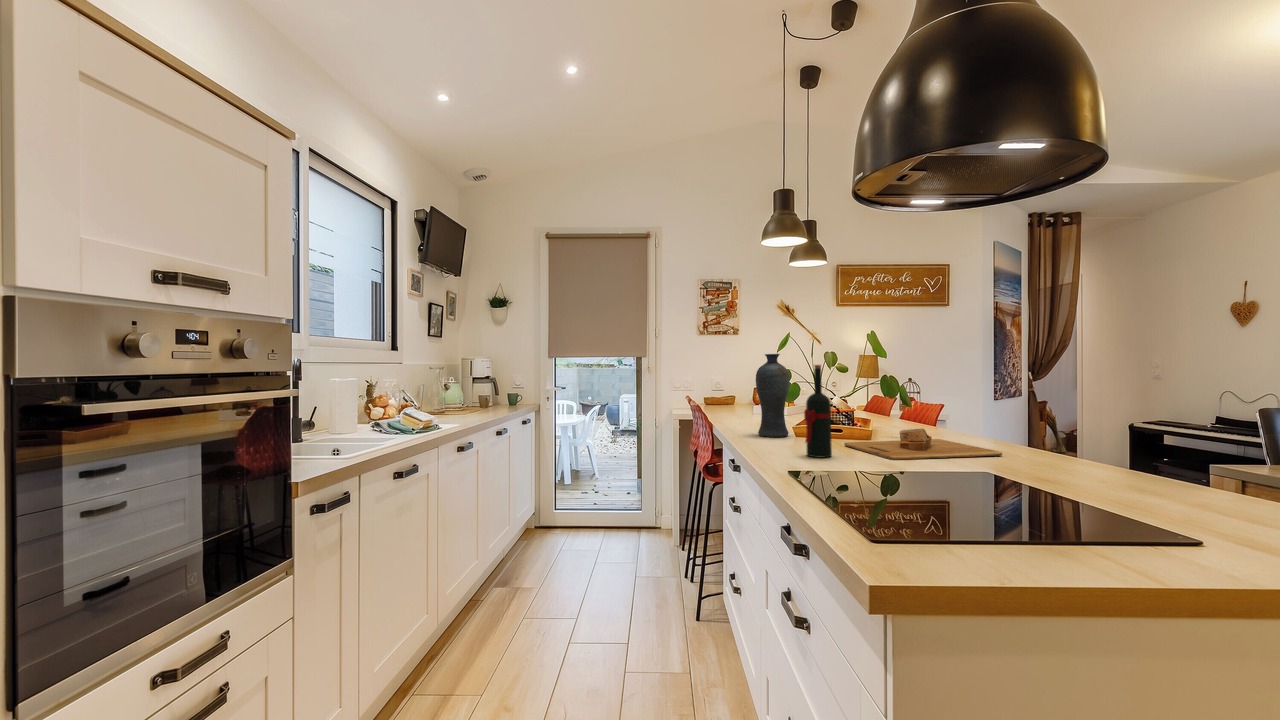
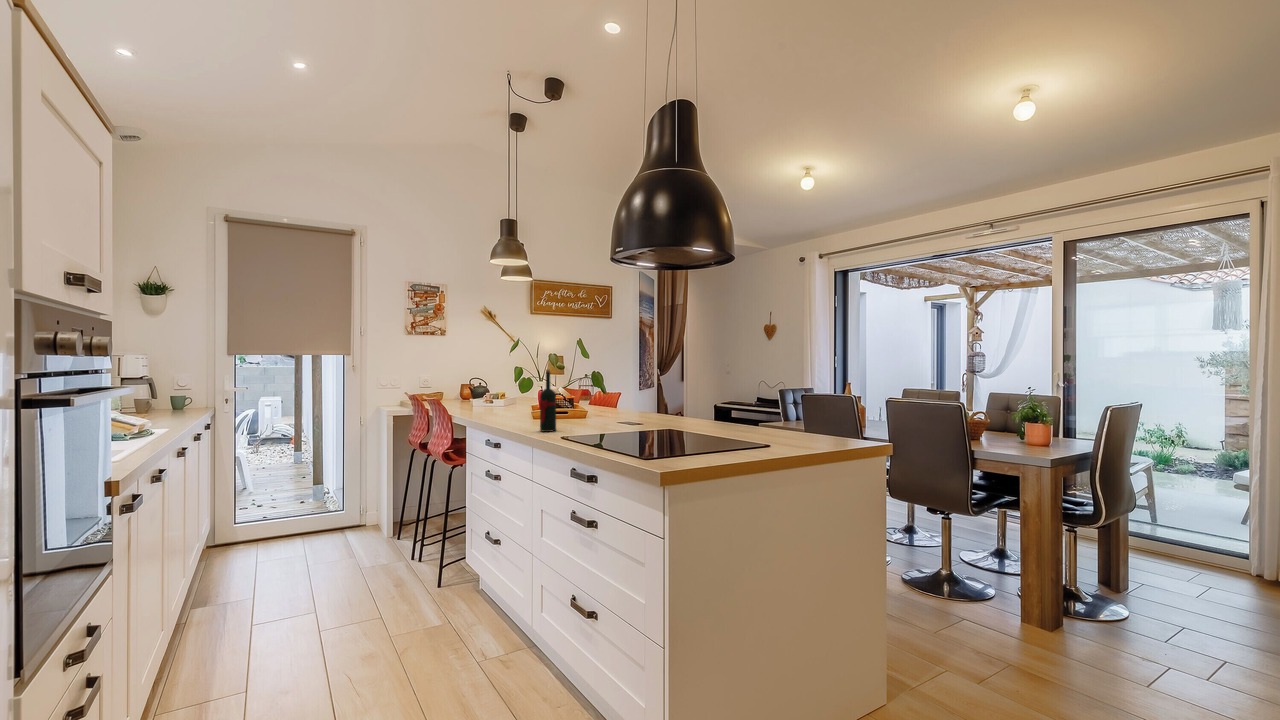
vase: present [756,354,789,437] -> none [492,359,517,423]
cutting board: present [844,429,1002,460] -> none [559,410,648,430]

